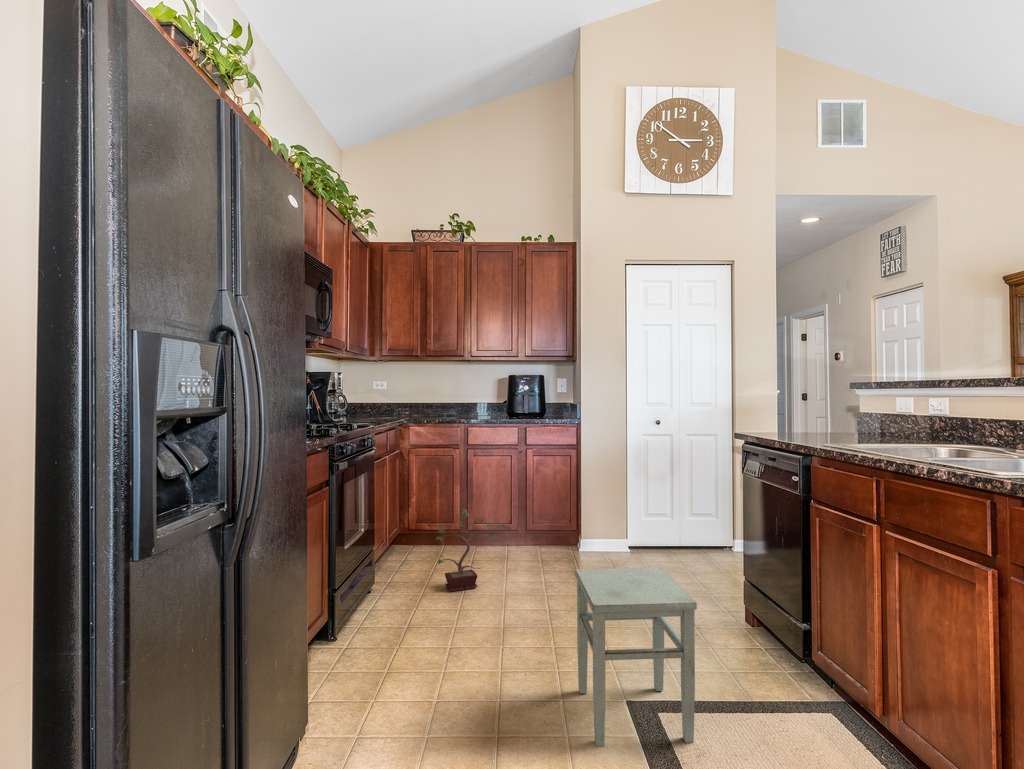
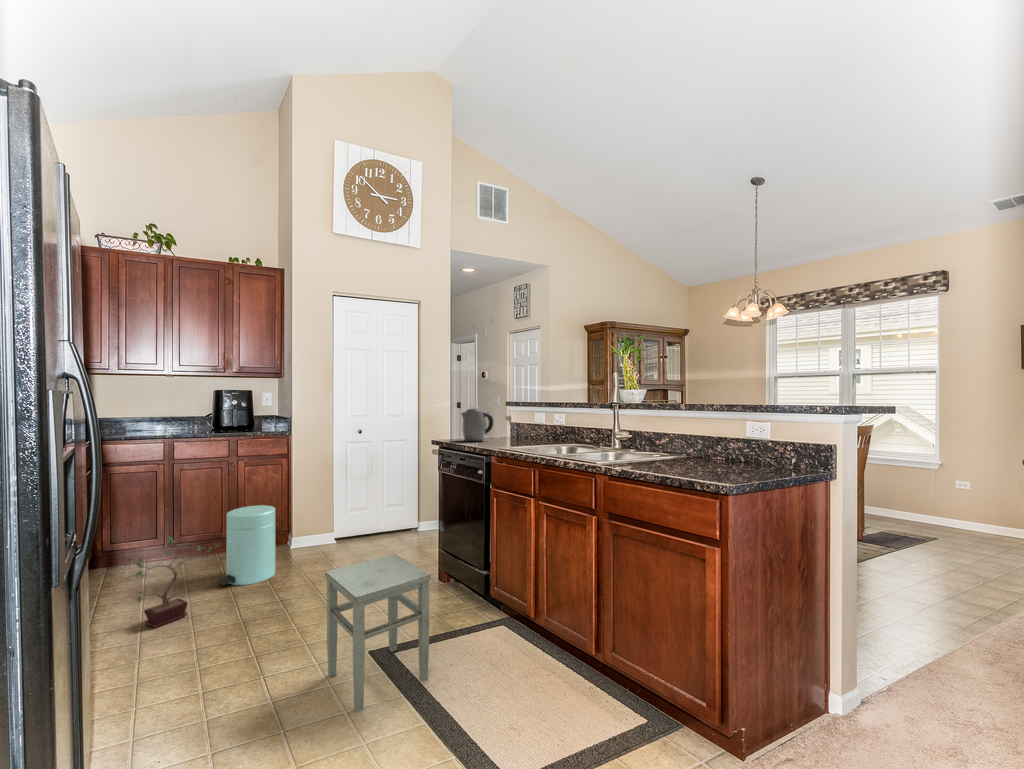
kettle: none [772,391,826,438] -> present [461,409,493,442]
trash can: none [508,493,562,573] -> present [217,505,275,585]

